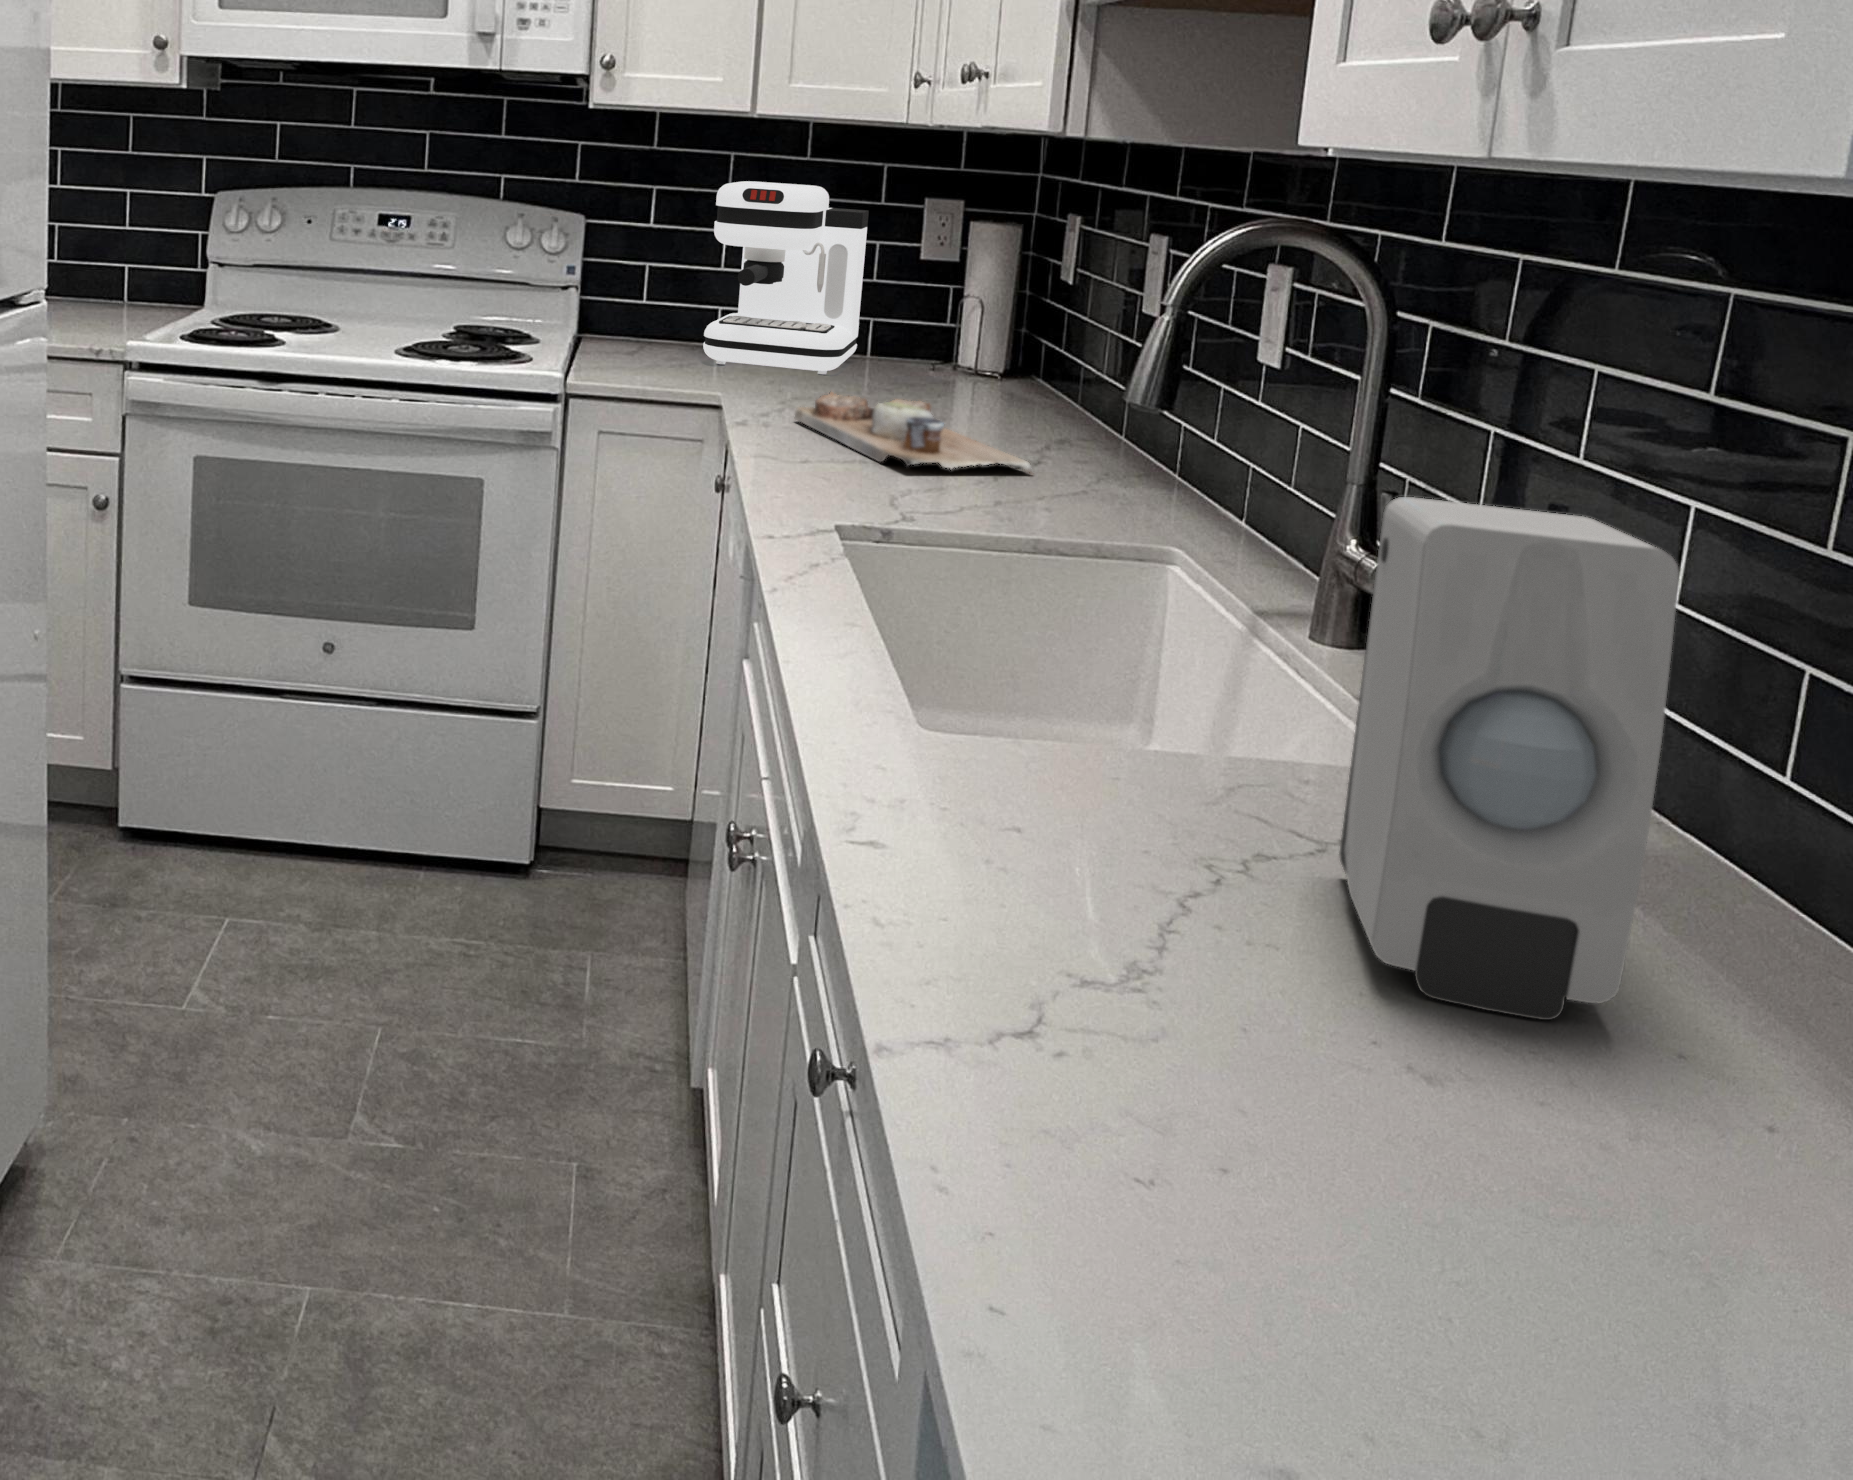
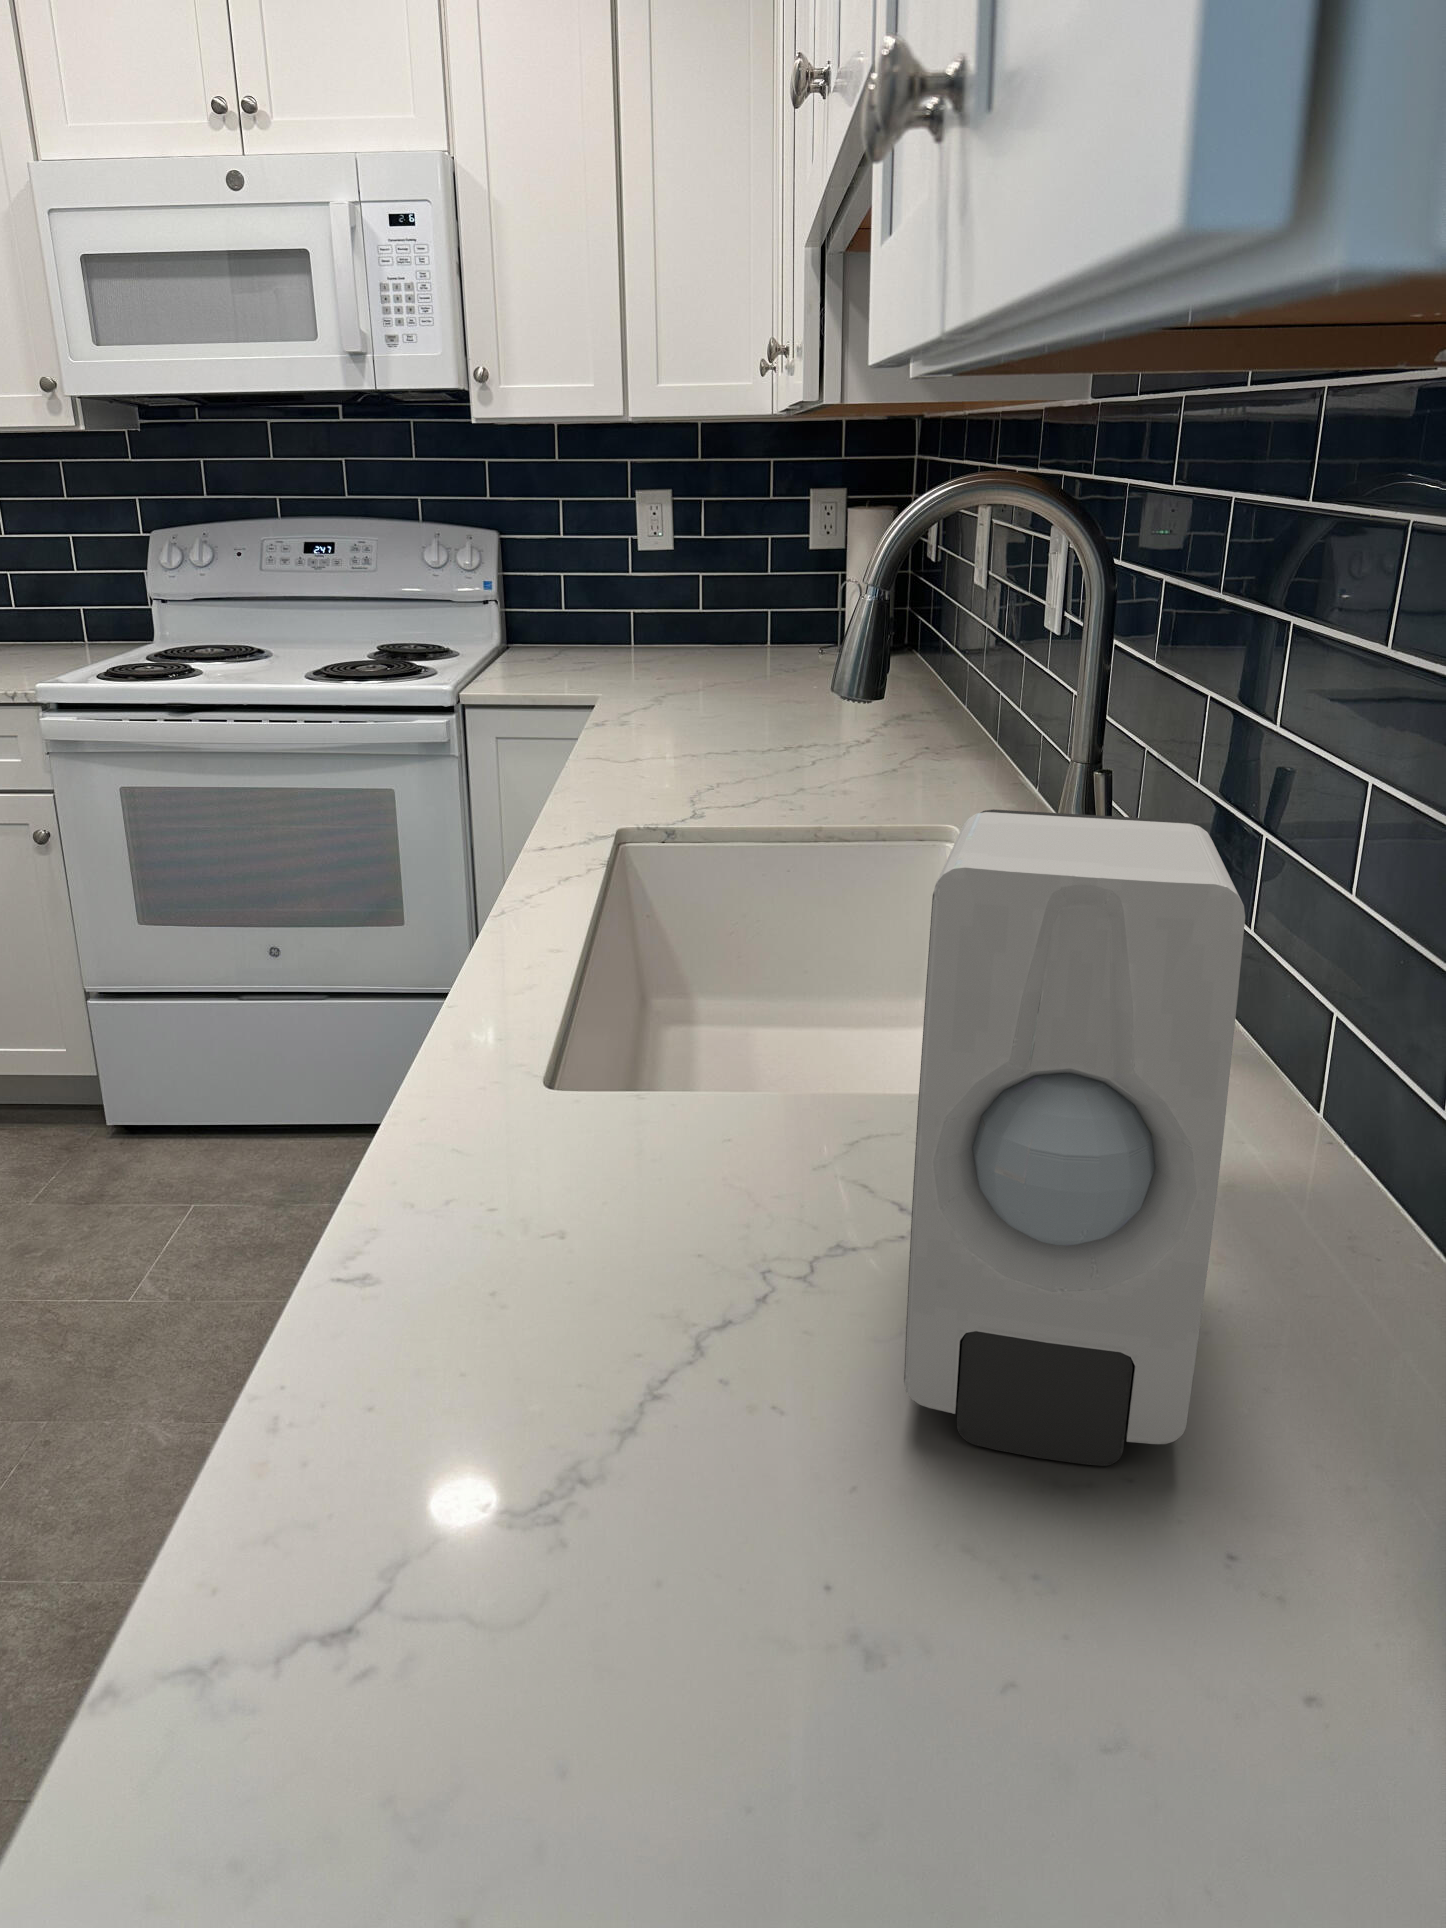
coffee maker: present [703,181,869,375] -> none [605,486,753,666]
cutting board: present [795,392,1034,474] -> none [657,685,859,758]

